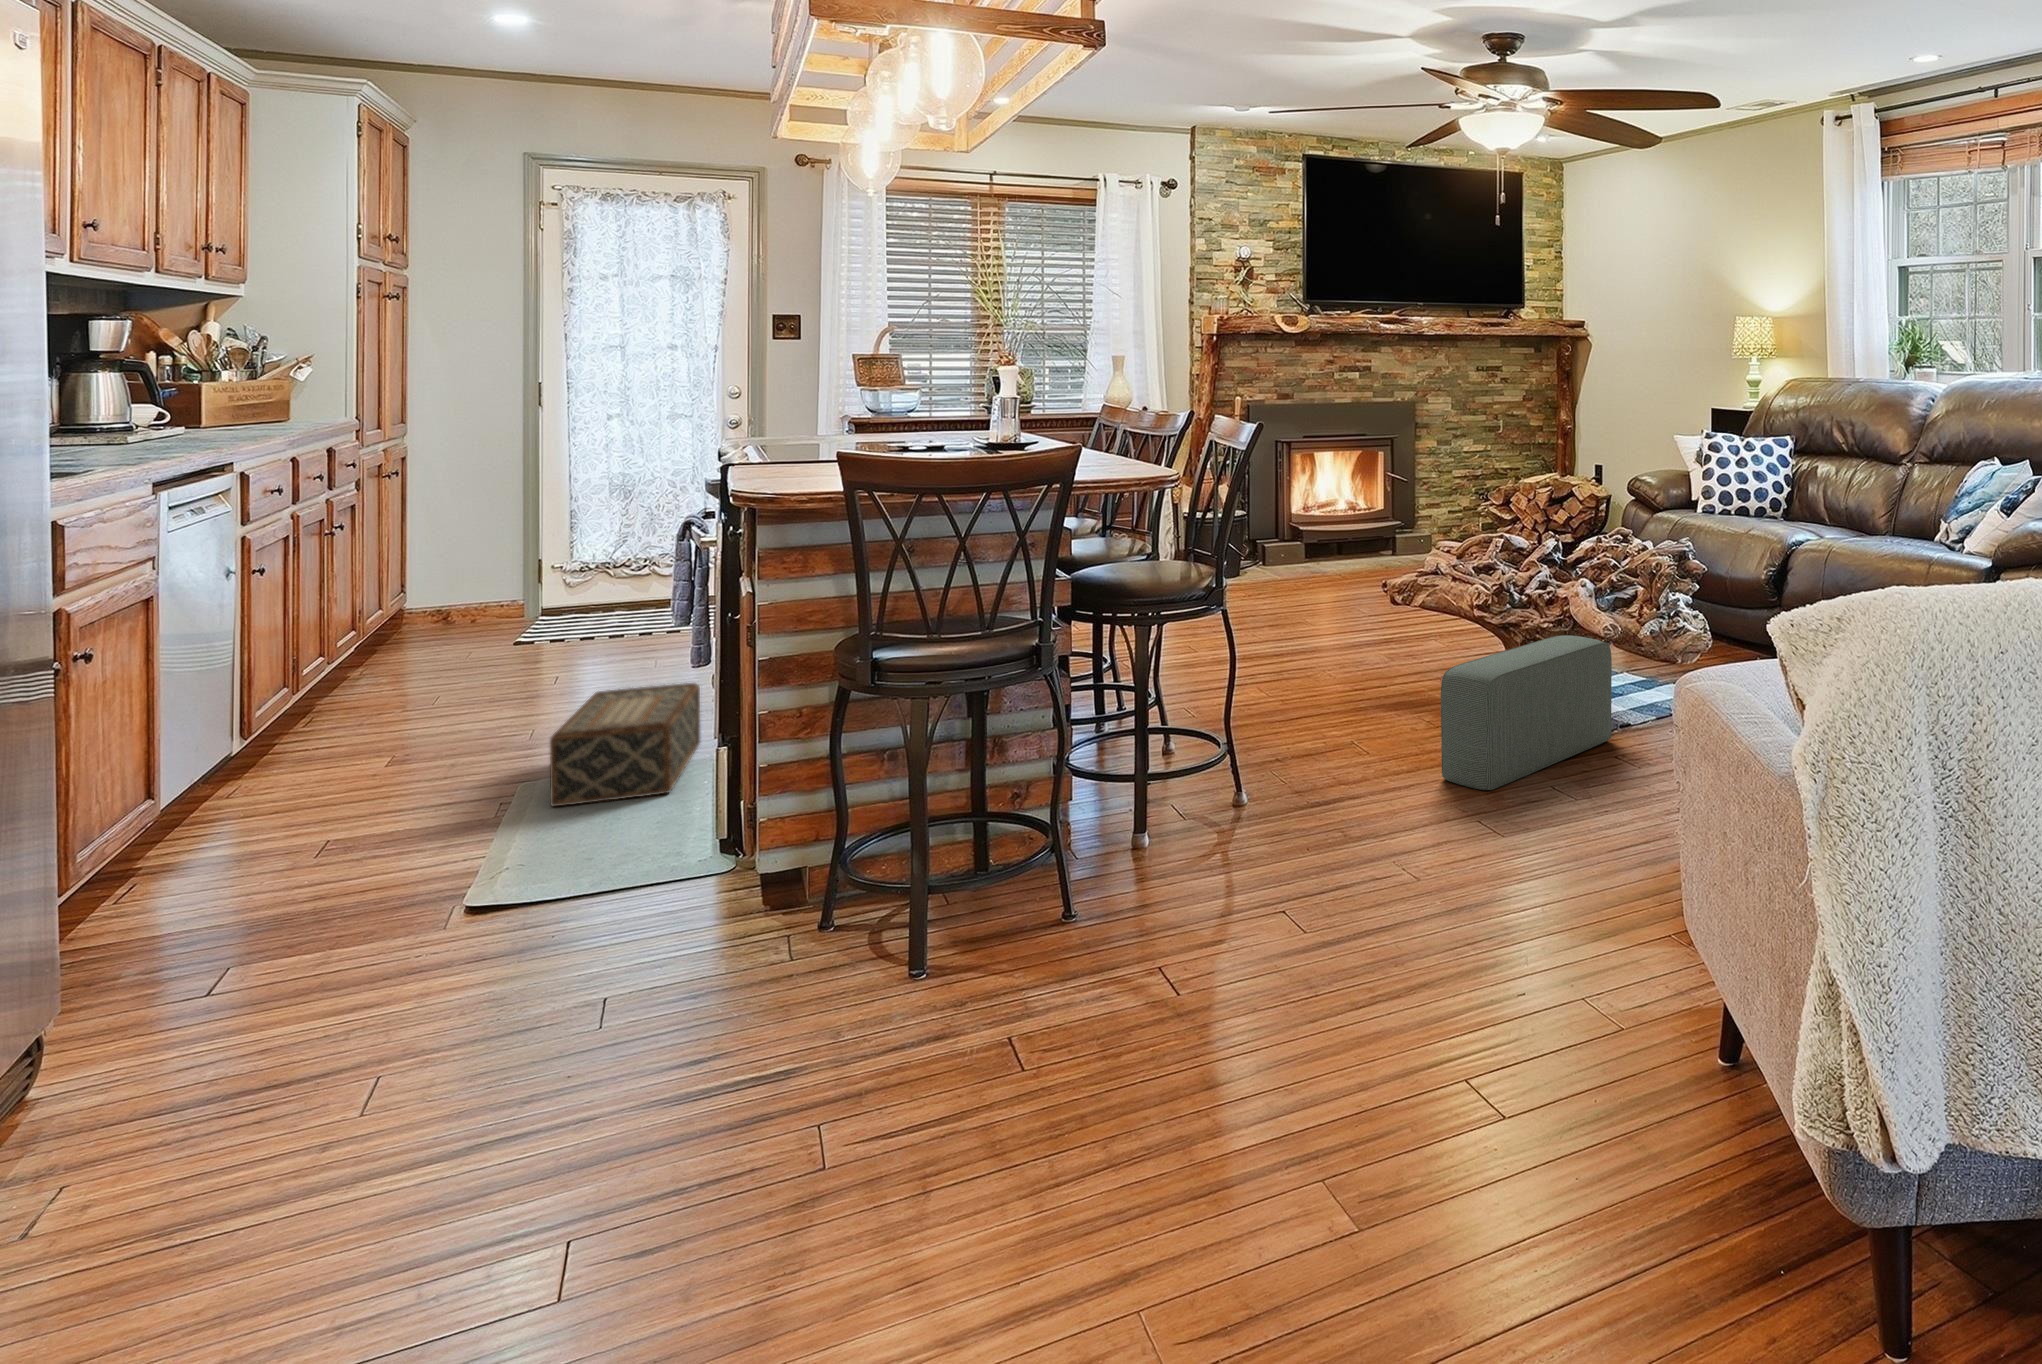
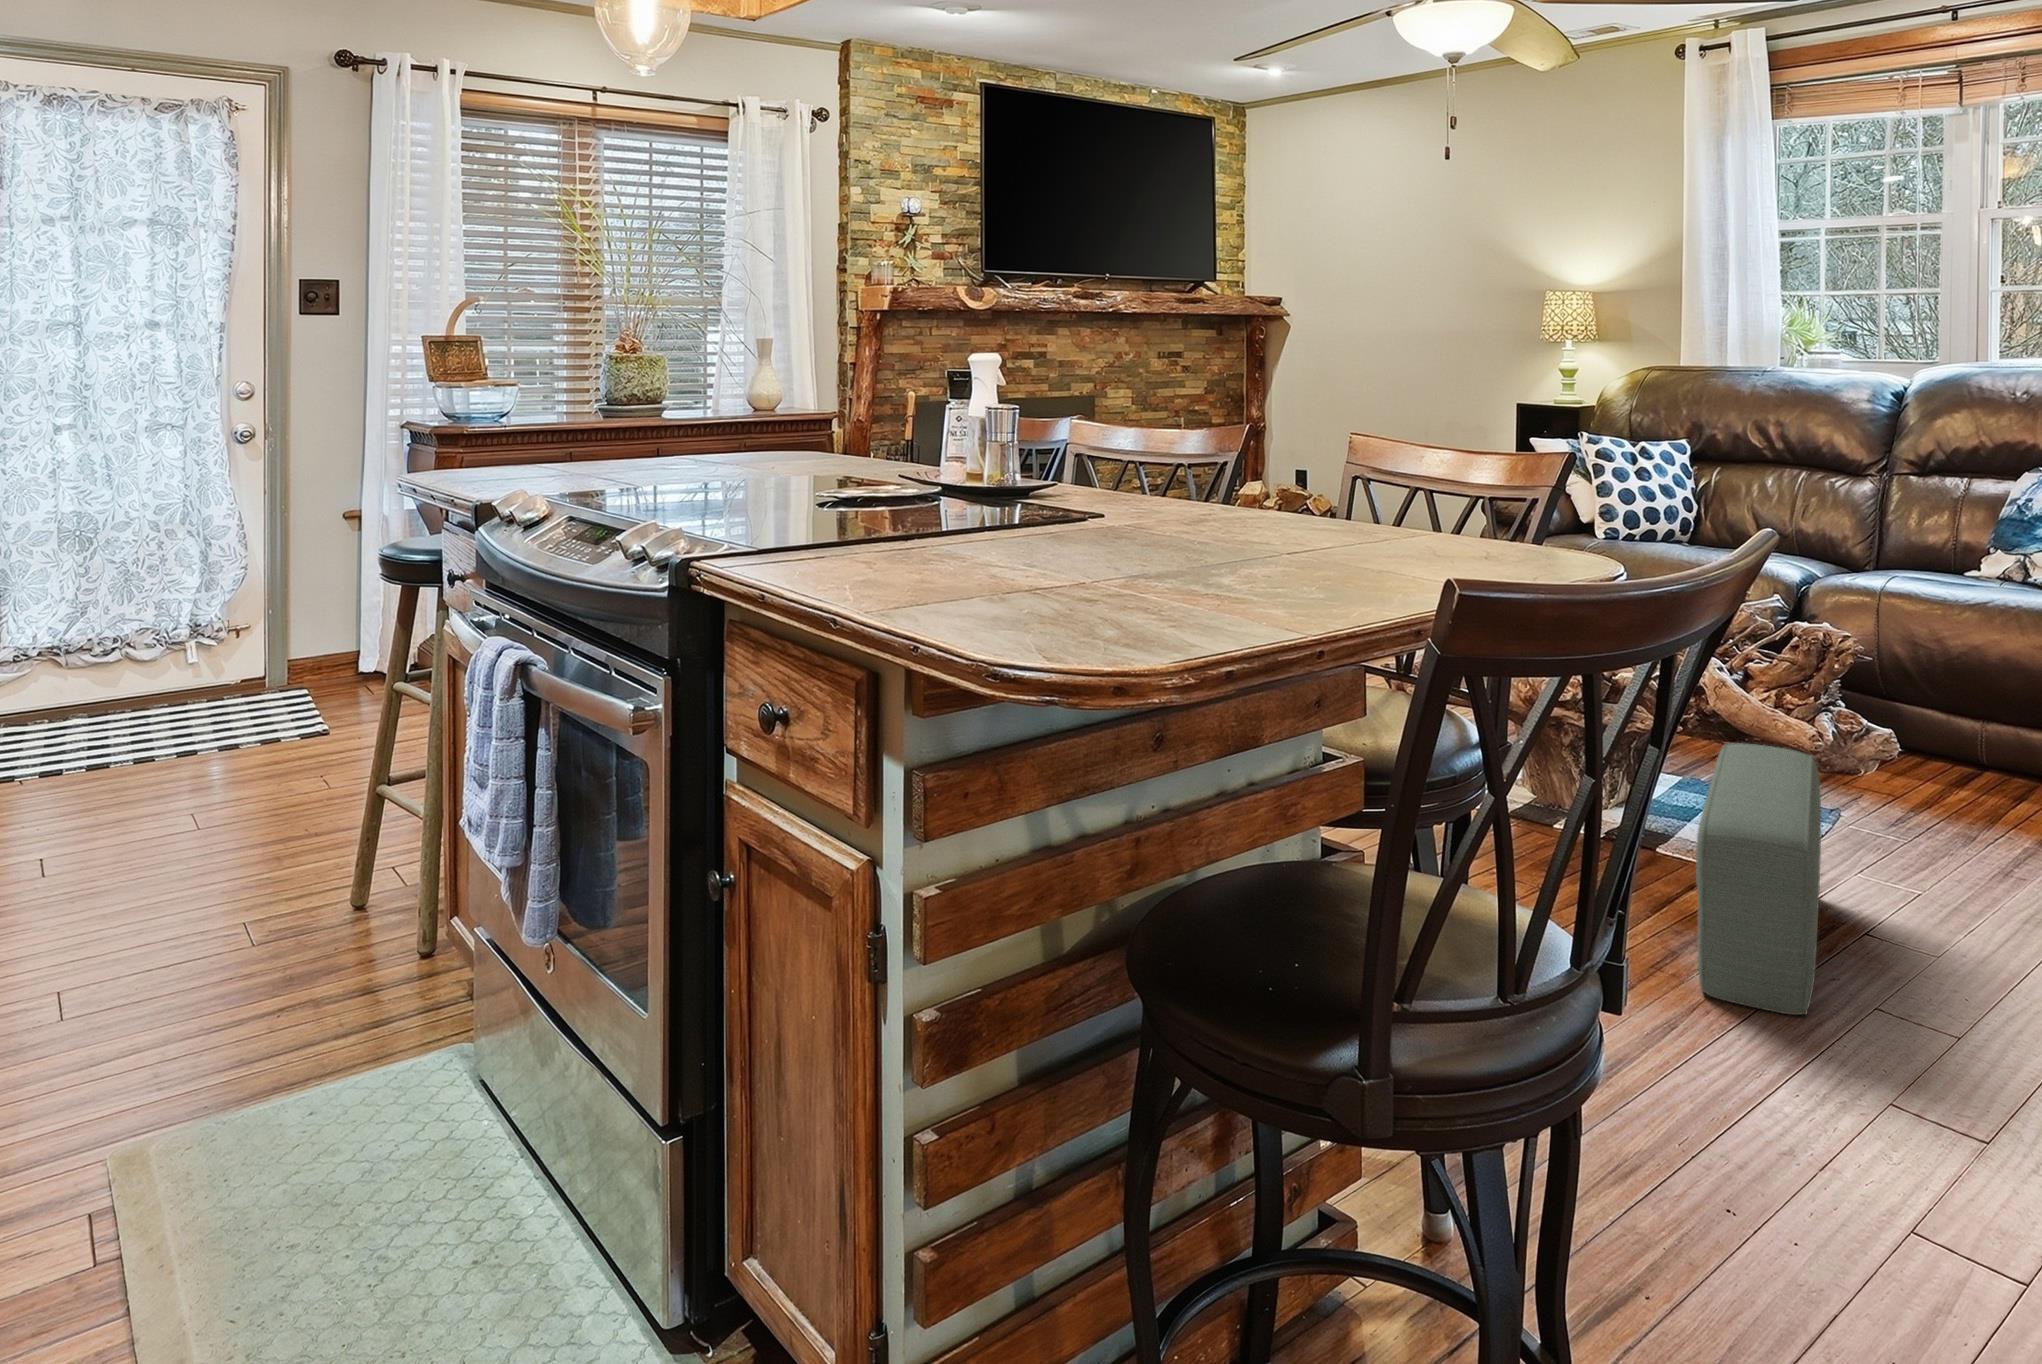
woven basket: present [550,683,700,807] -> none [234,897,454,1197]

